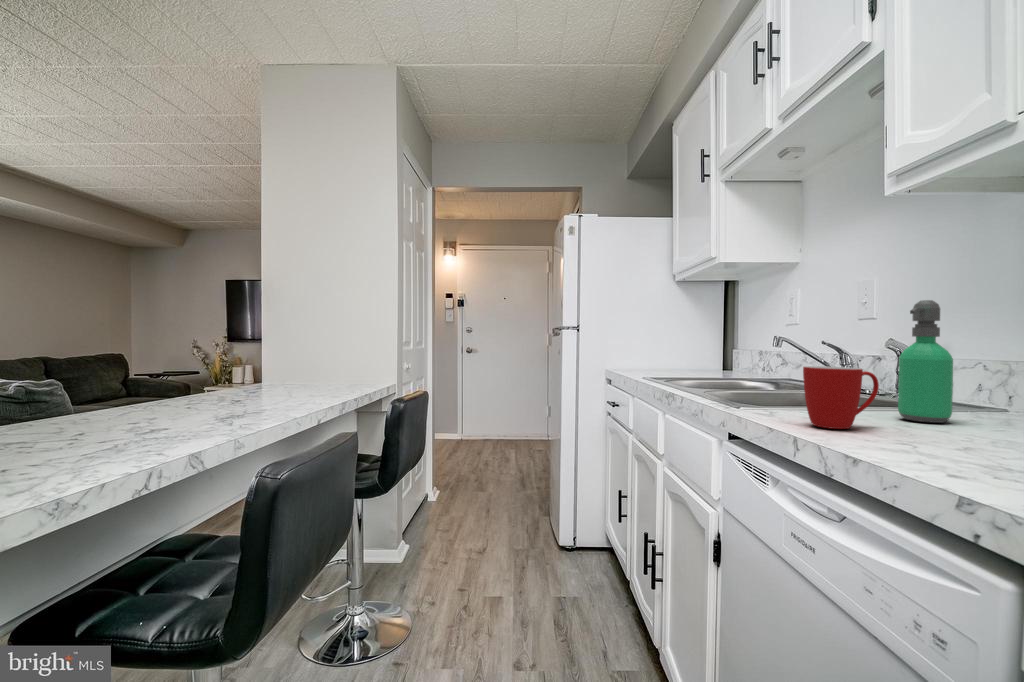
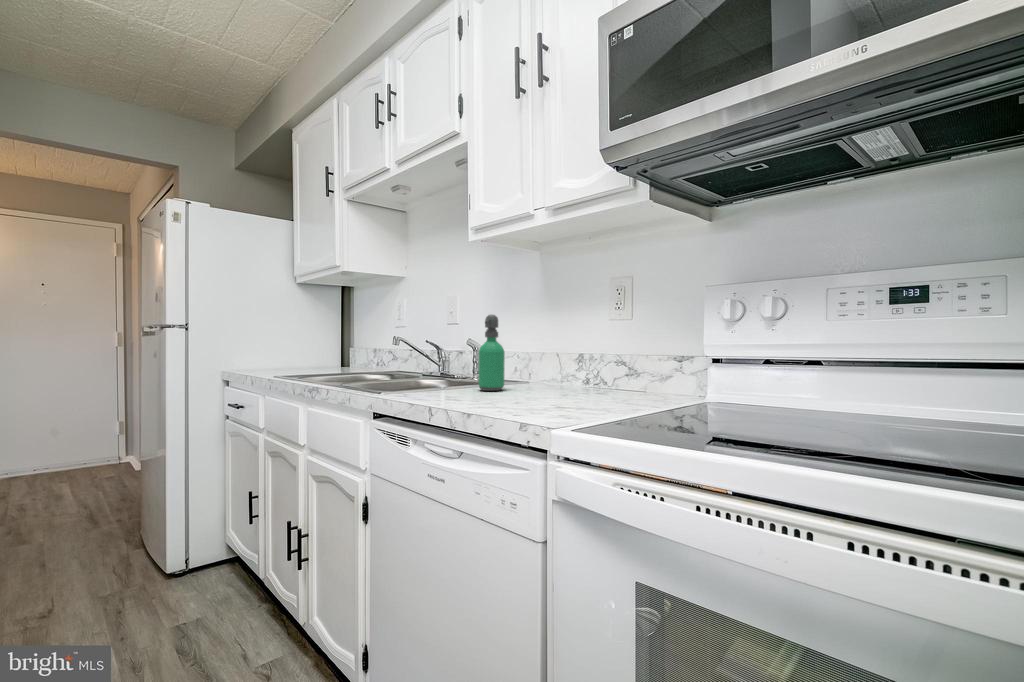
mug: present [803,366,879,429] -> none [430,359,471,400]

